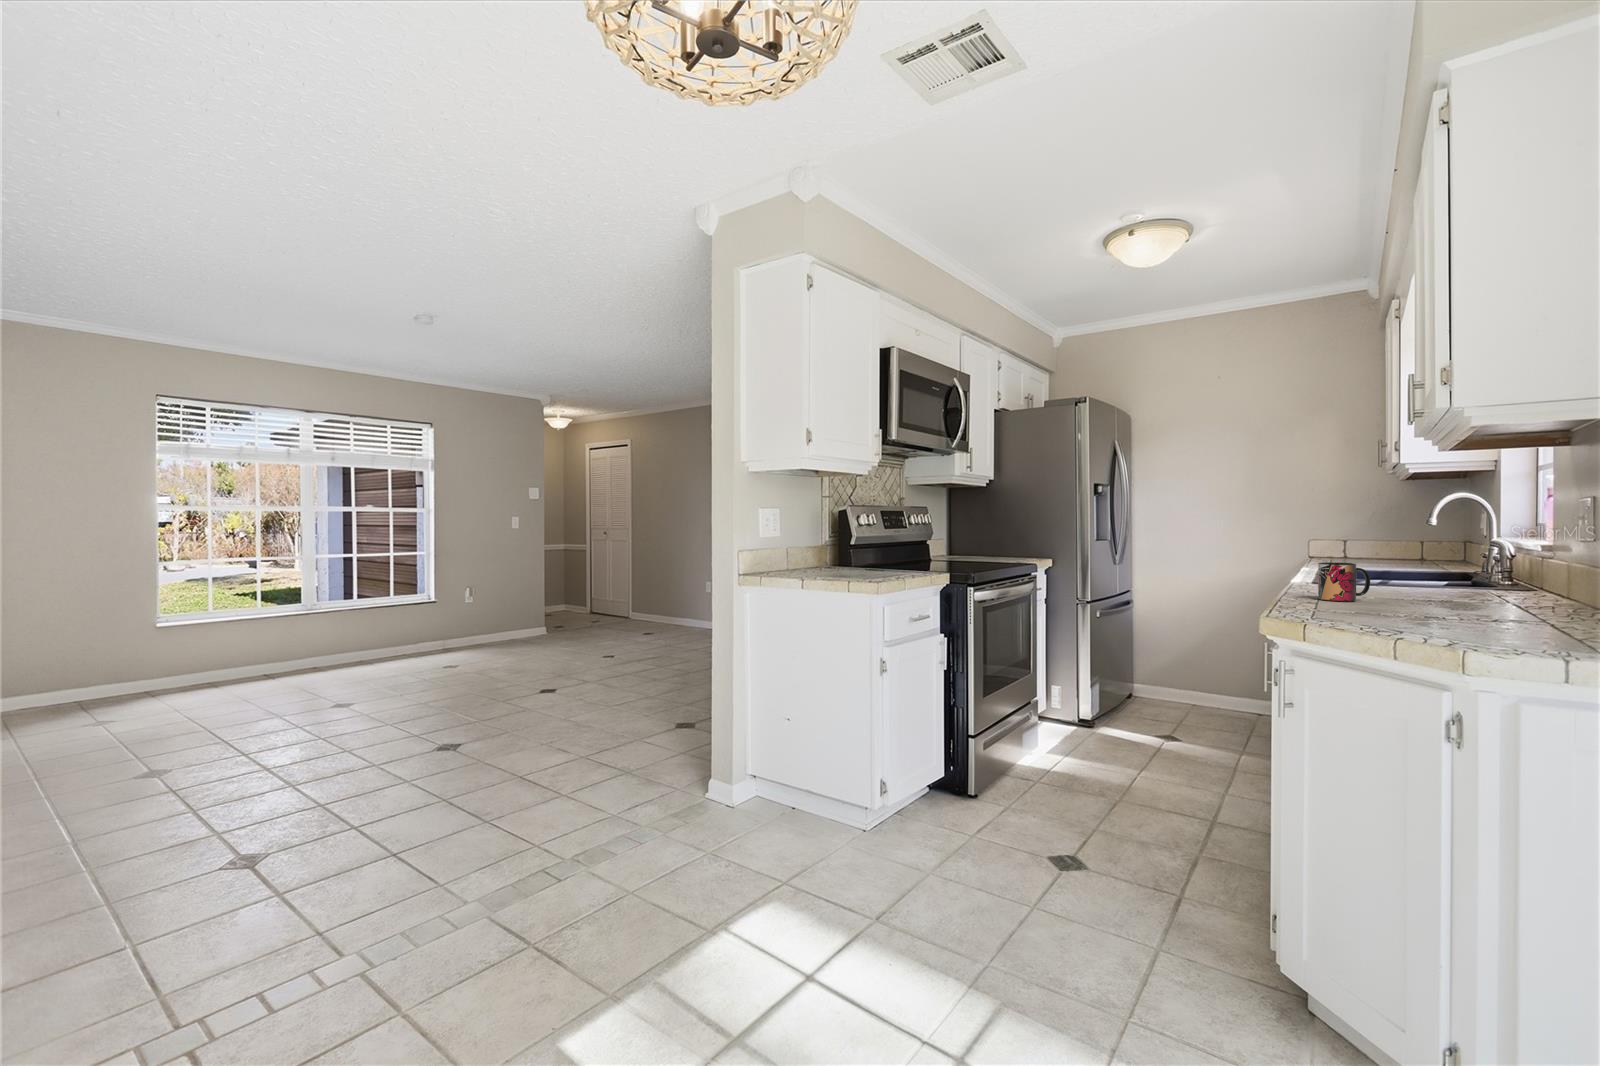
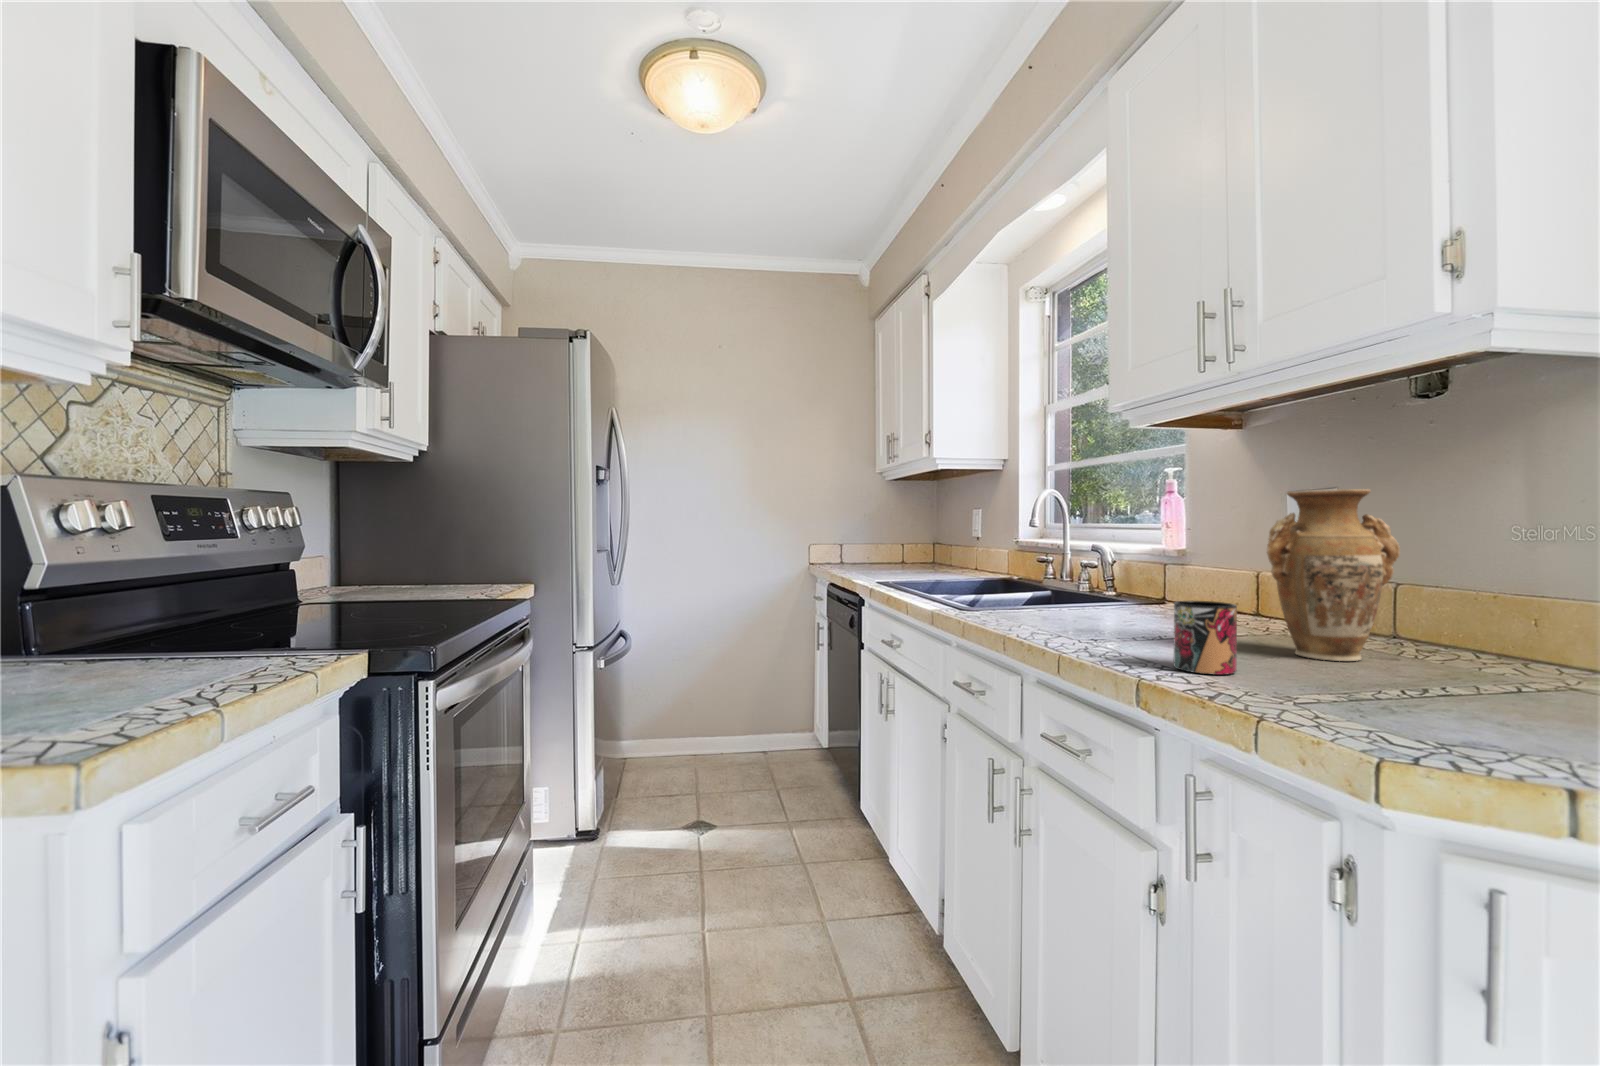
vase: none [1427,495,1532,607] -> present [1267,489,1400,661]

